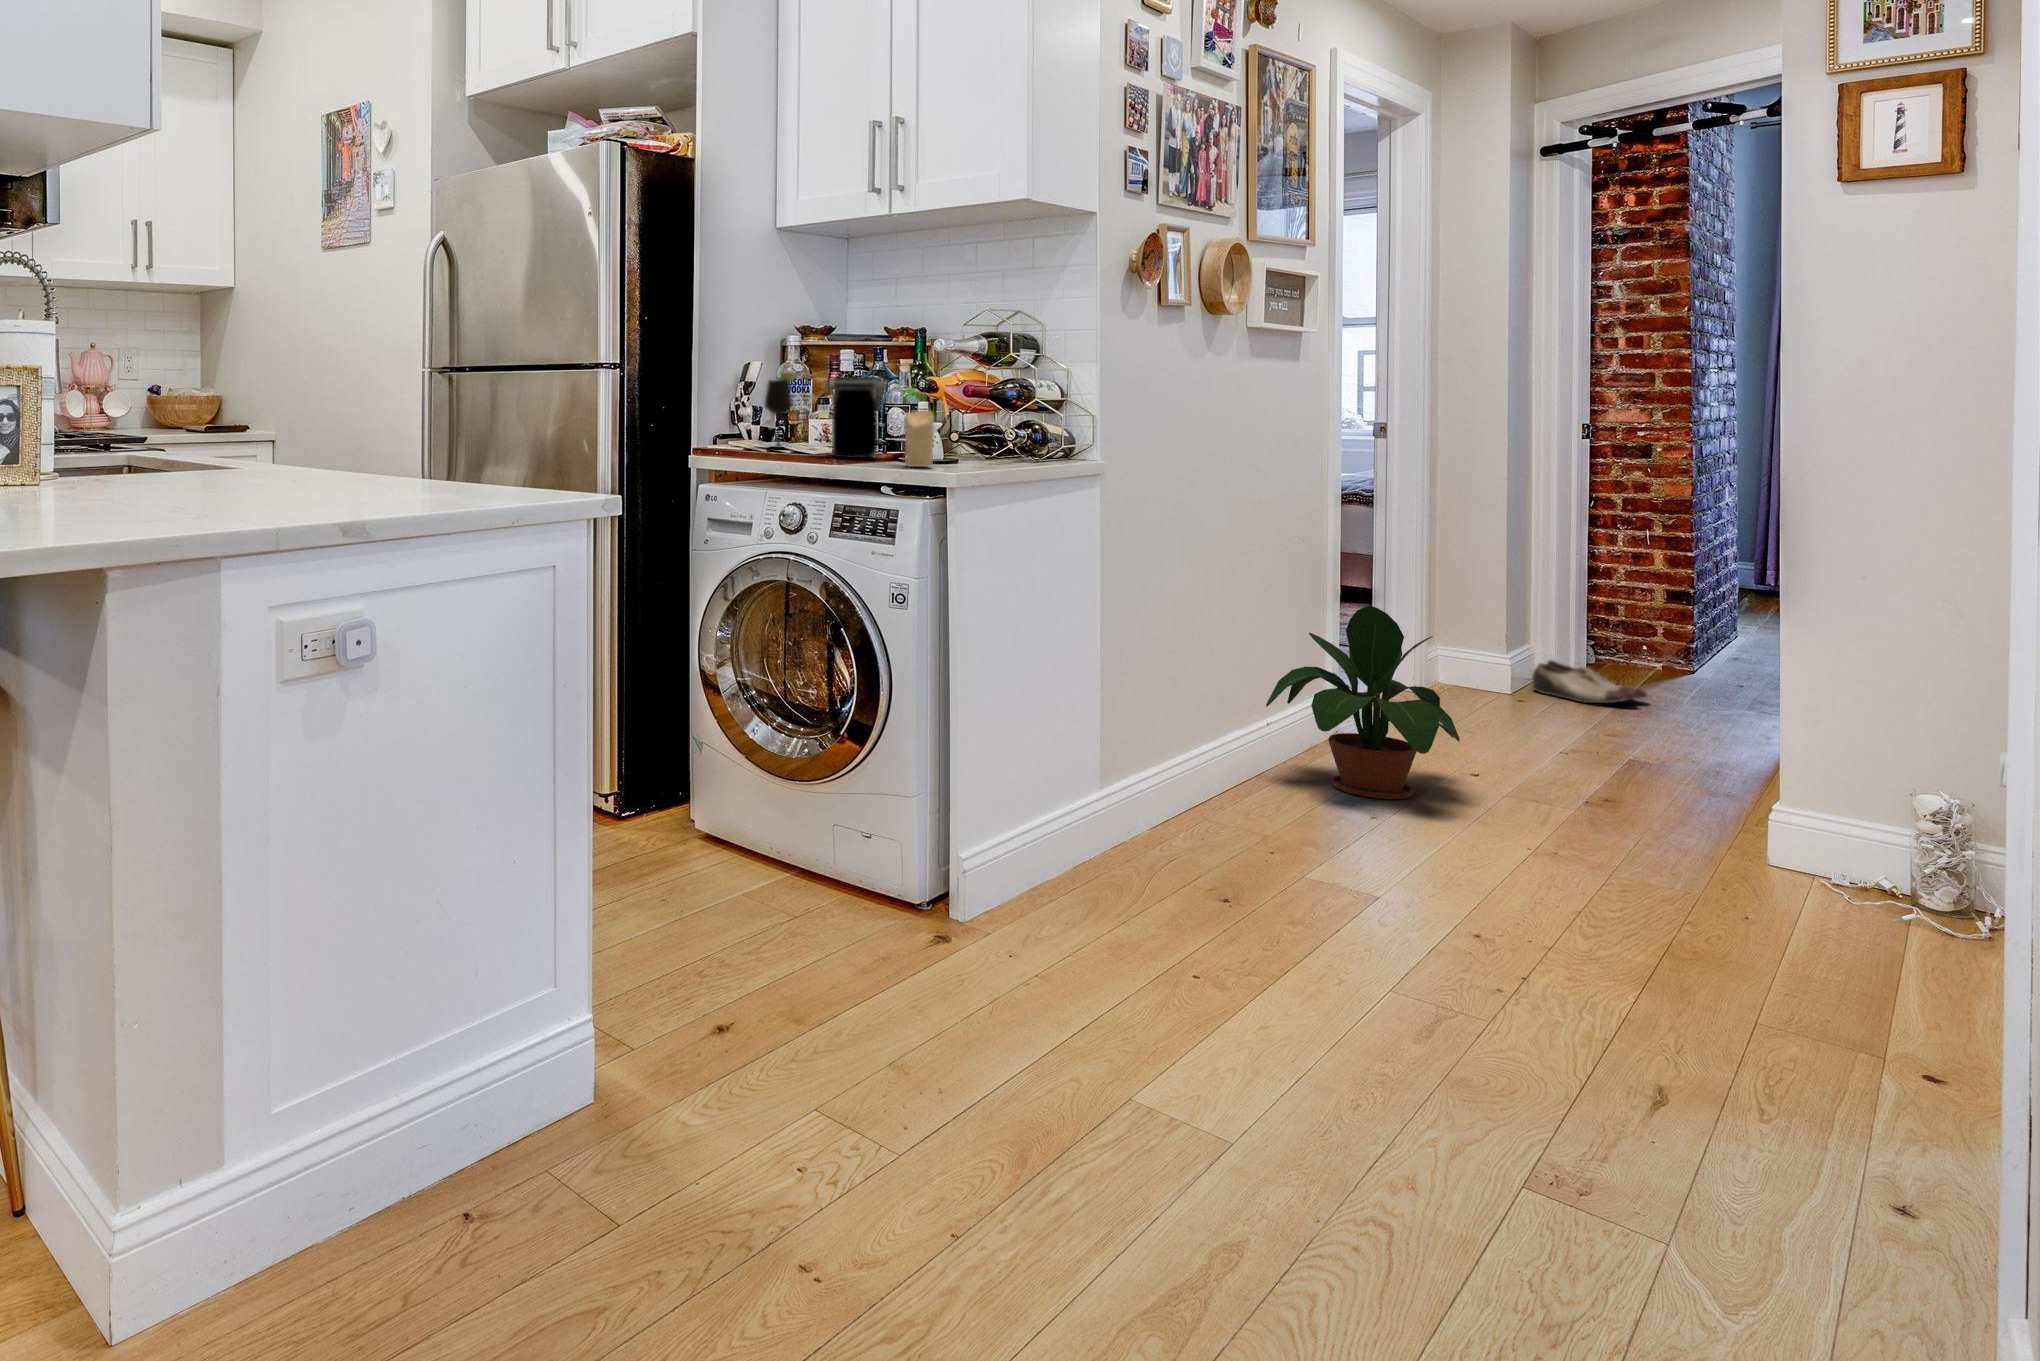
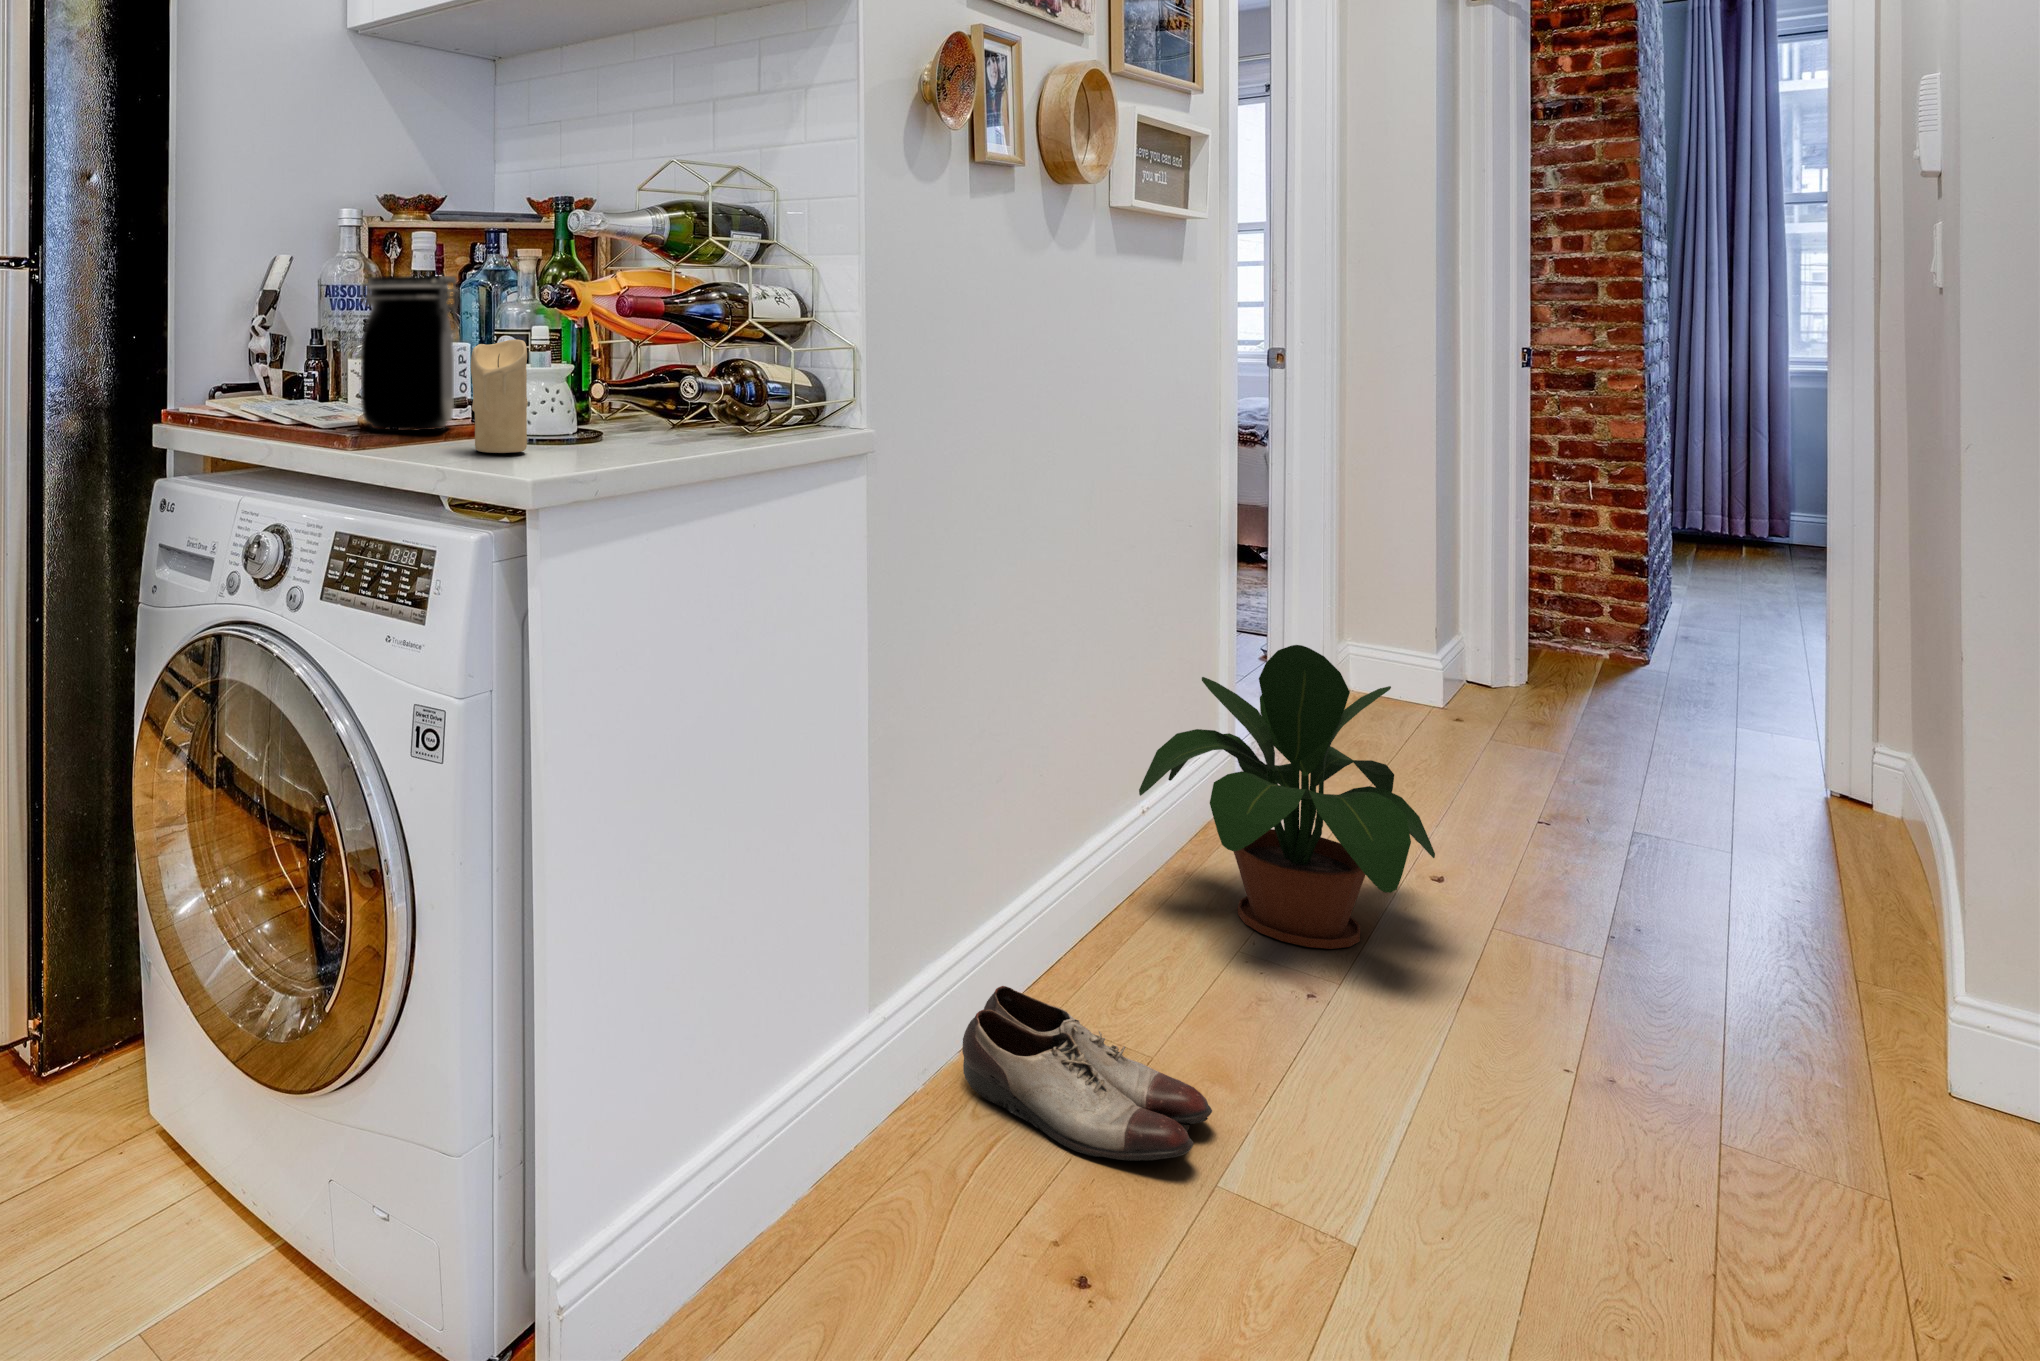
wine glass: present [765,370,797,448] -> none [272,254,330,410]
shoe: present [1532,660,1649,703] -> present [962,986,1212,1161]

